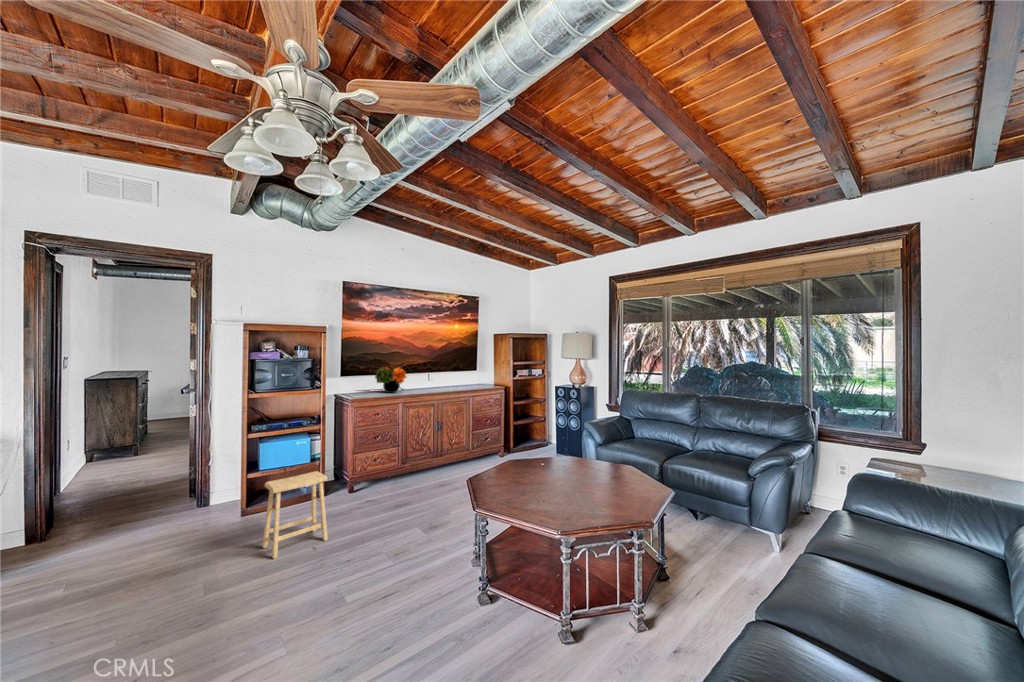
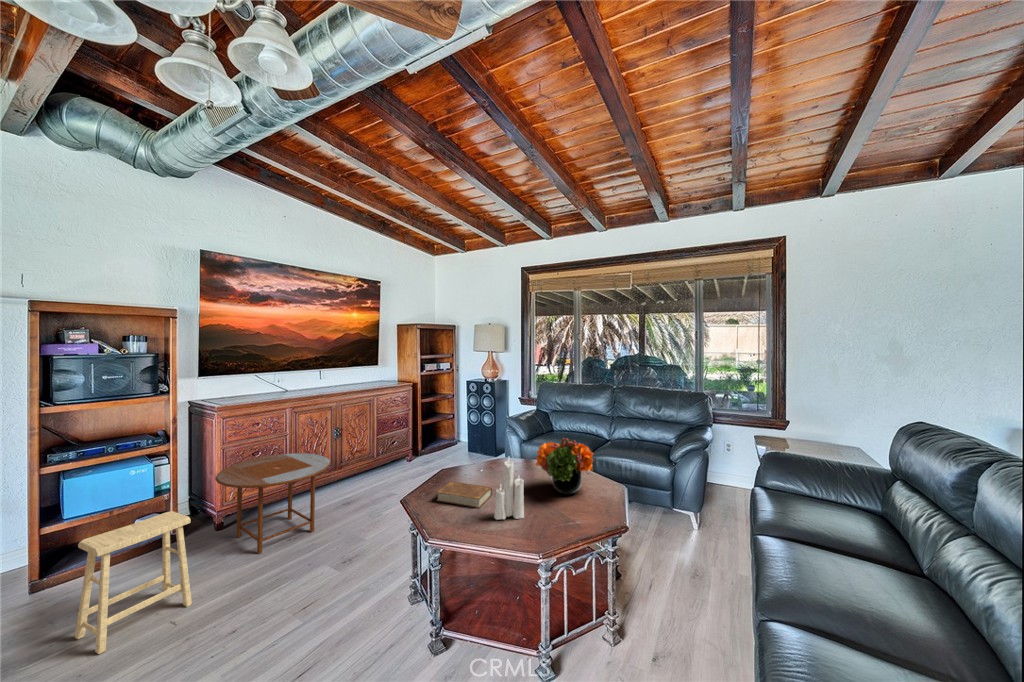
flower arrangement: present [375,365,407,393] -> present [536,438,594,494]
side table: none [347,440,428,514] -> present [215,453,331,554]
candle: none [536,445,563,505] -> present [494,460,524,519]
book: none [495,470,543,493] -> present [436,481,492,508]

